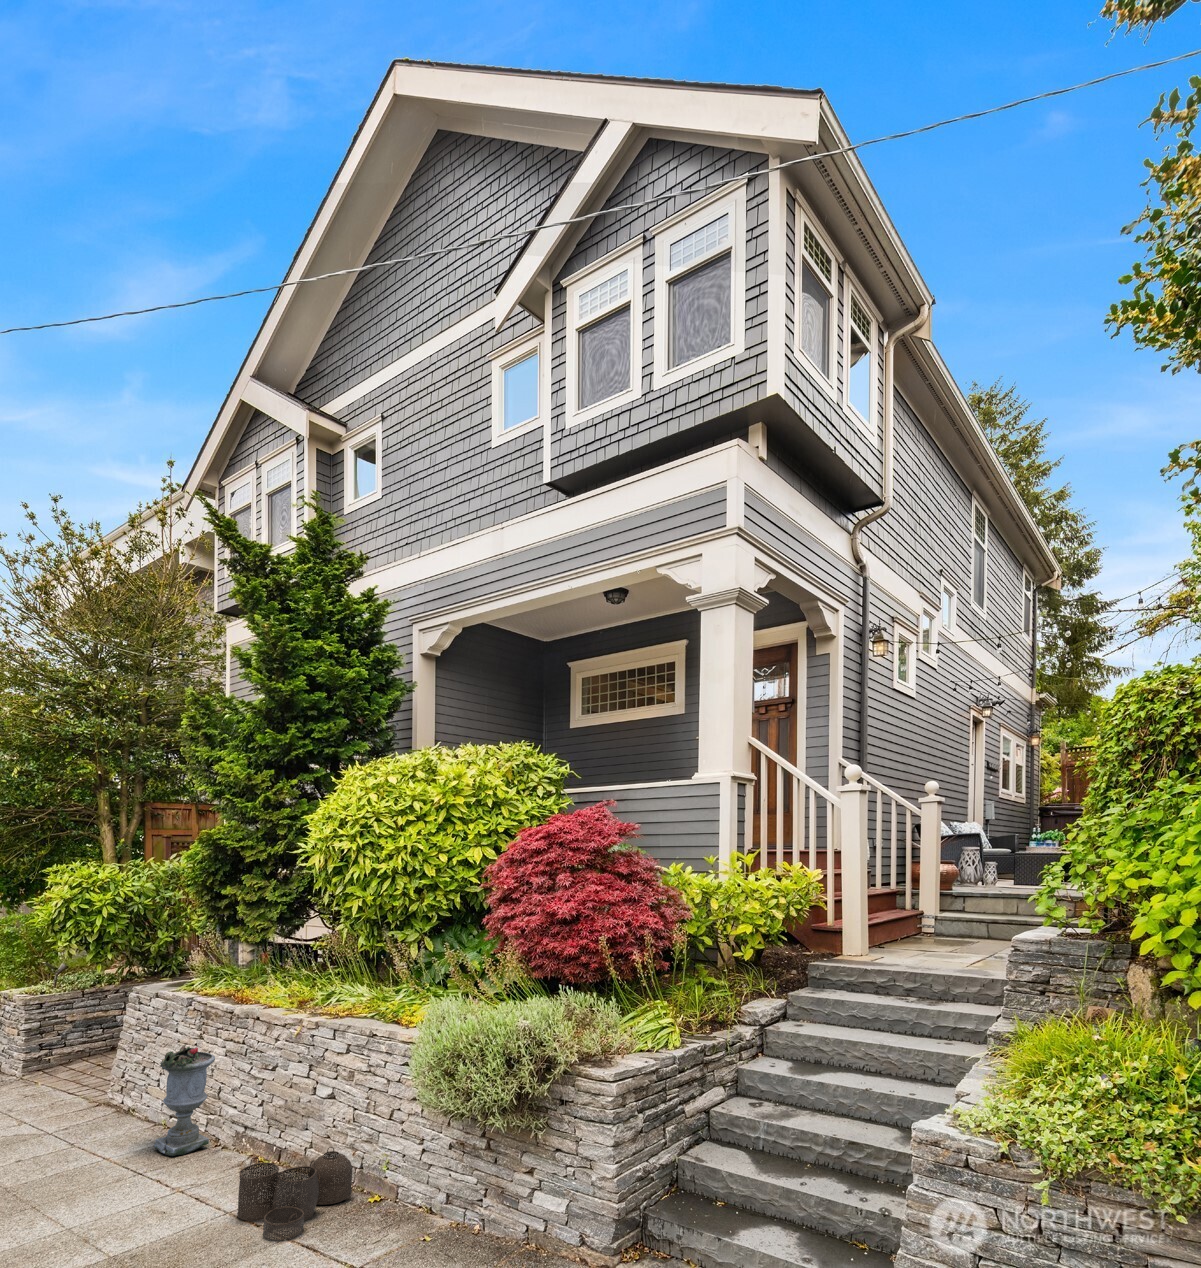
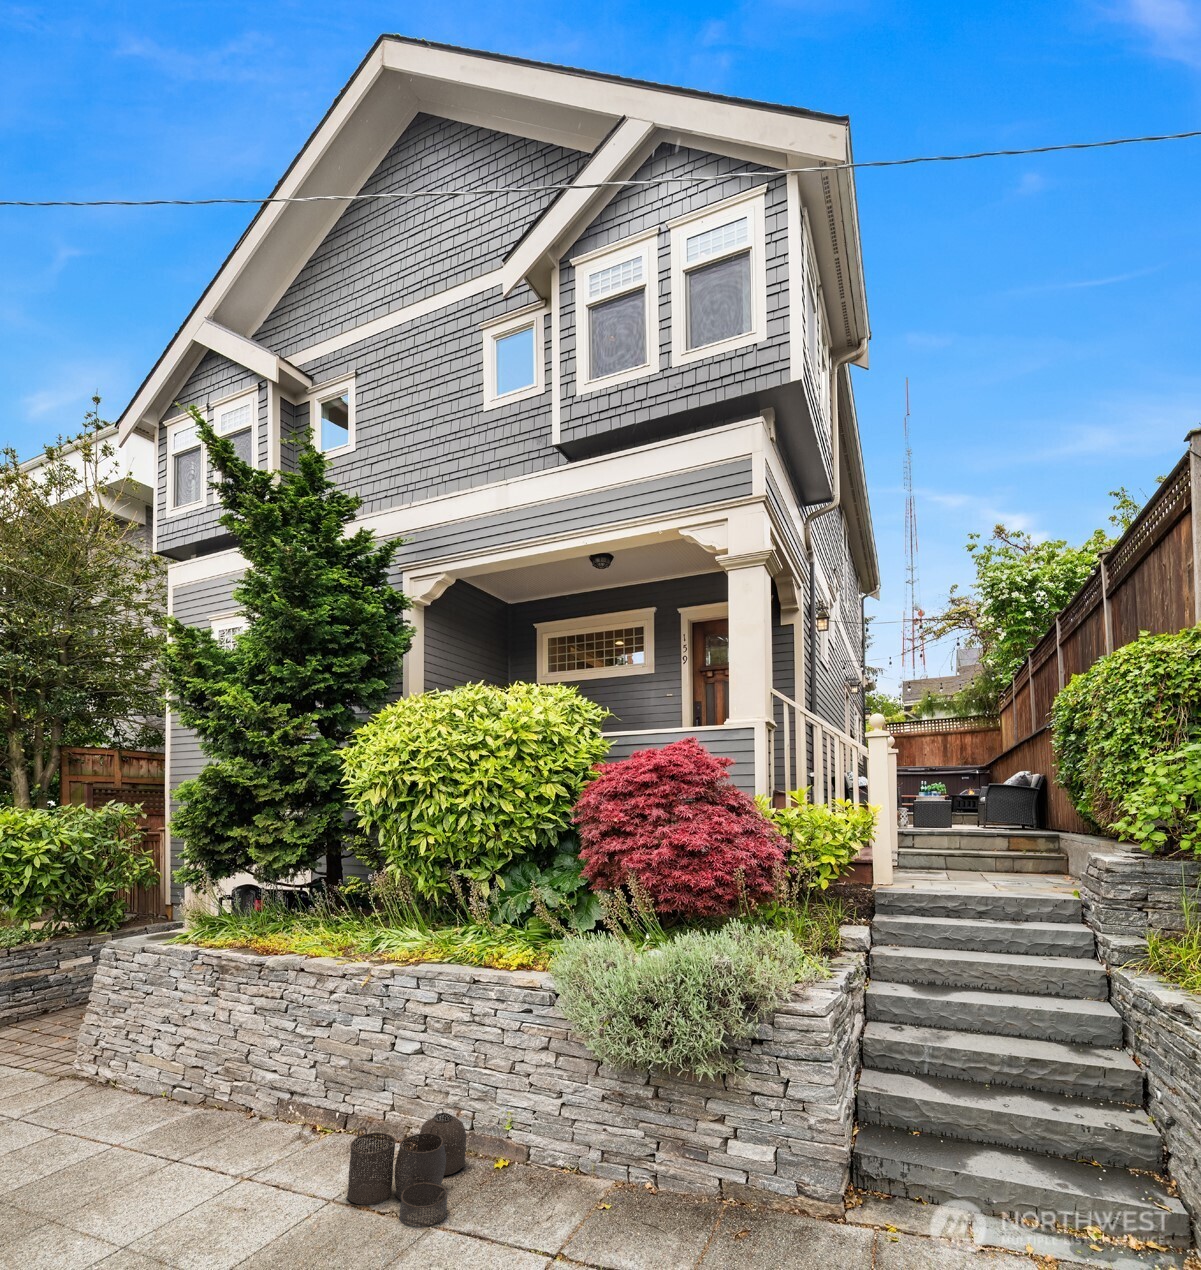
planter: present [154,1044,215,1156] -> none [172,1000,249,1133]

